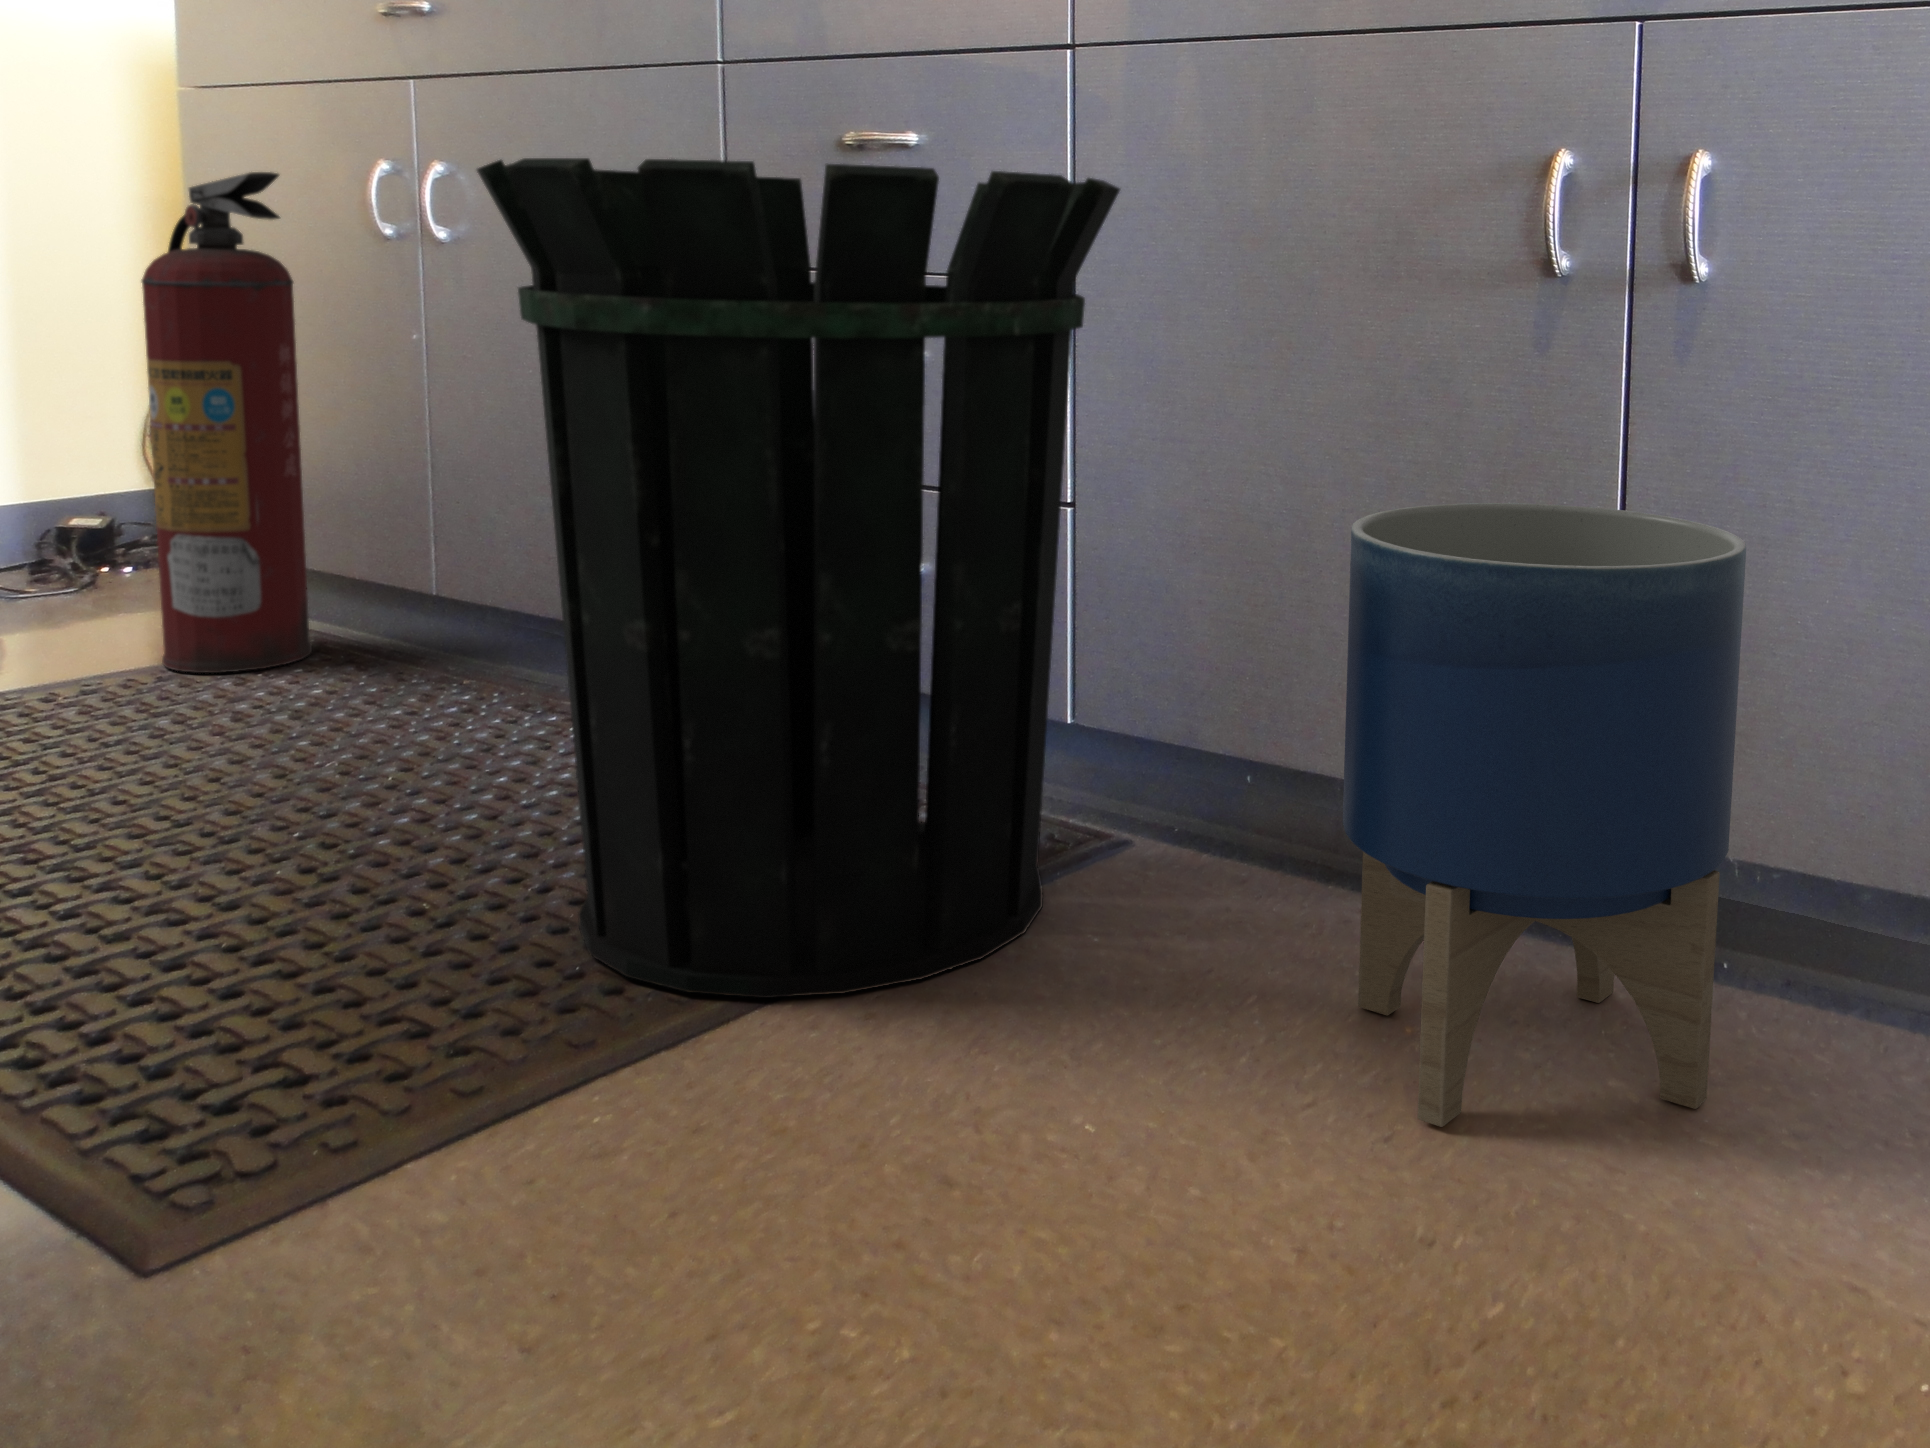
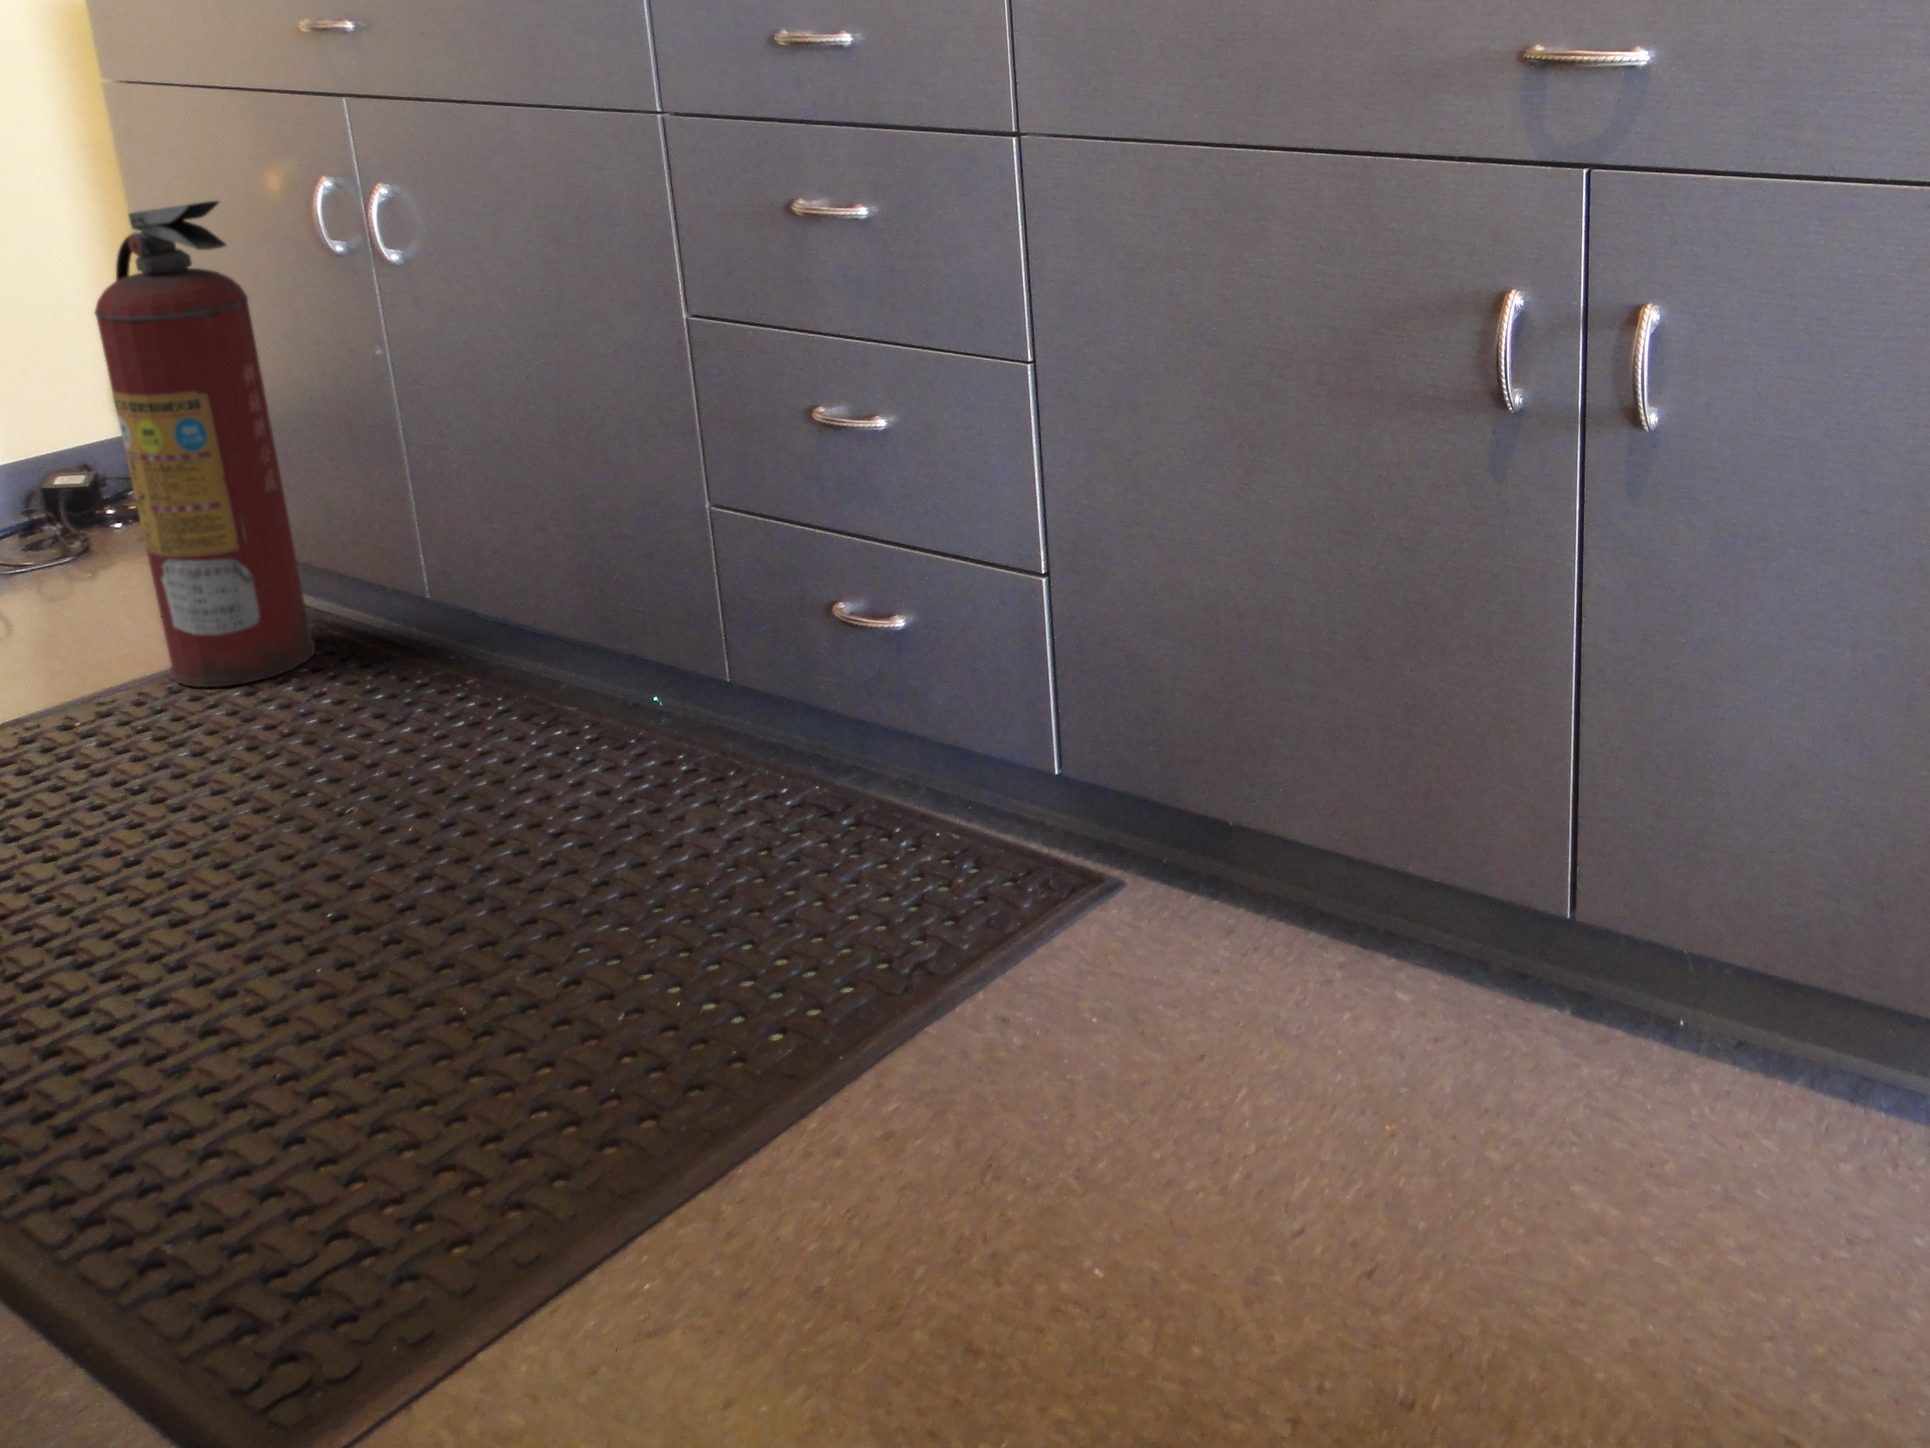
waste bin: present [477,158,1120,998] -> none [431,272,1078,1123]
planter: present [1343,503,1746,1127] -> none [1320,641,1697,1261]

